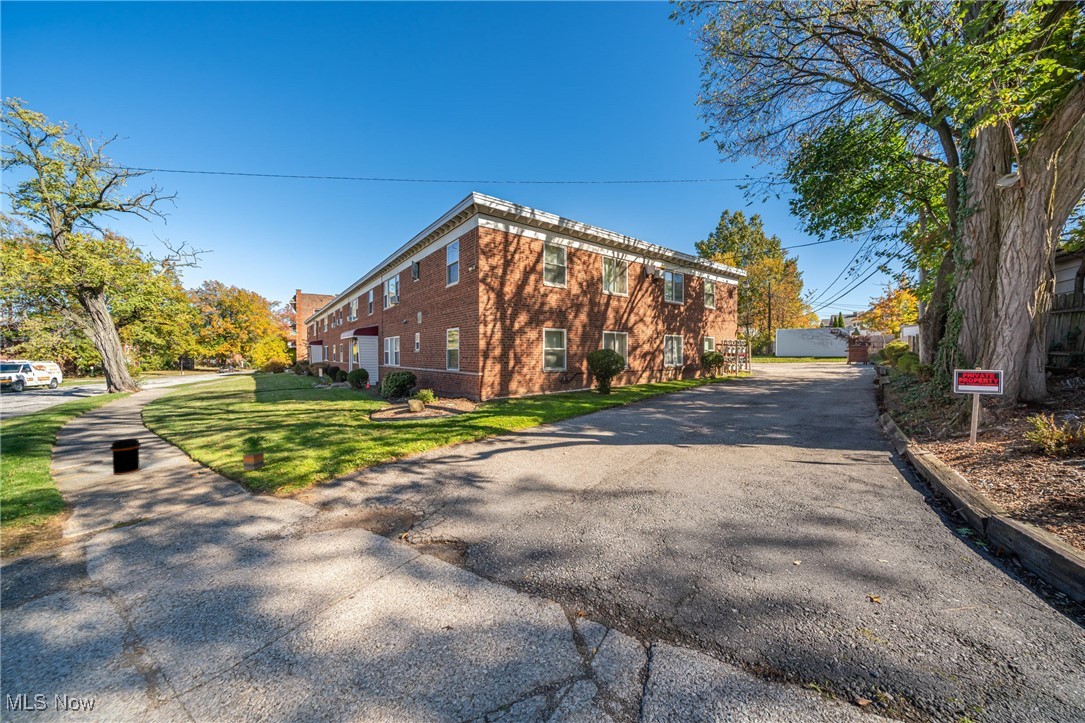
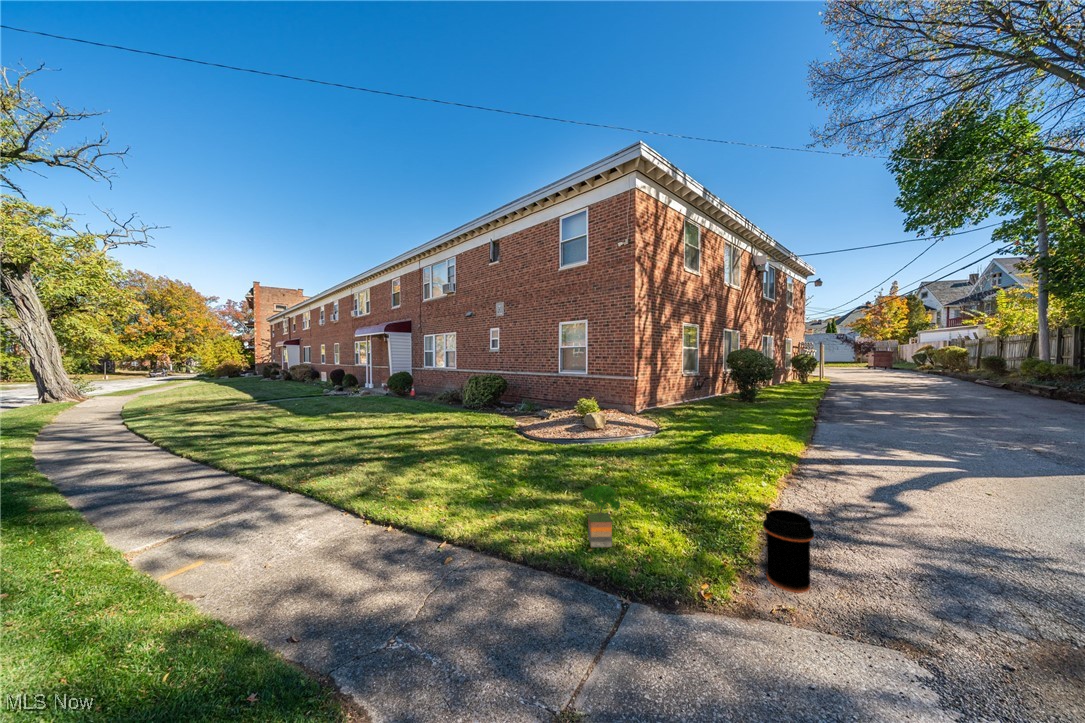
trash can: present [110,439,141,475] -> present [763,510,814,593]

